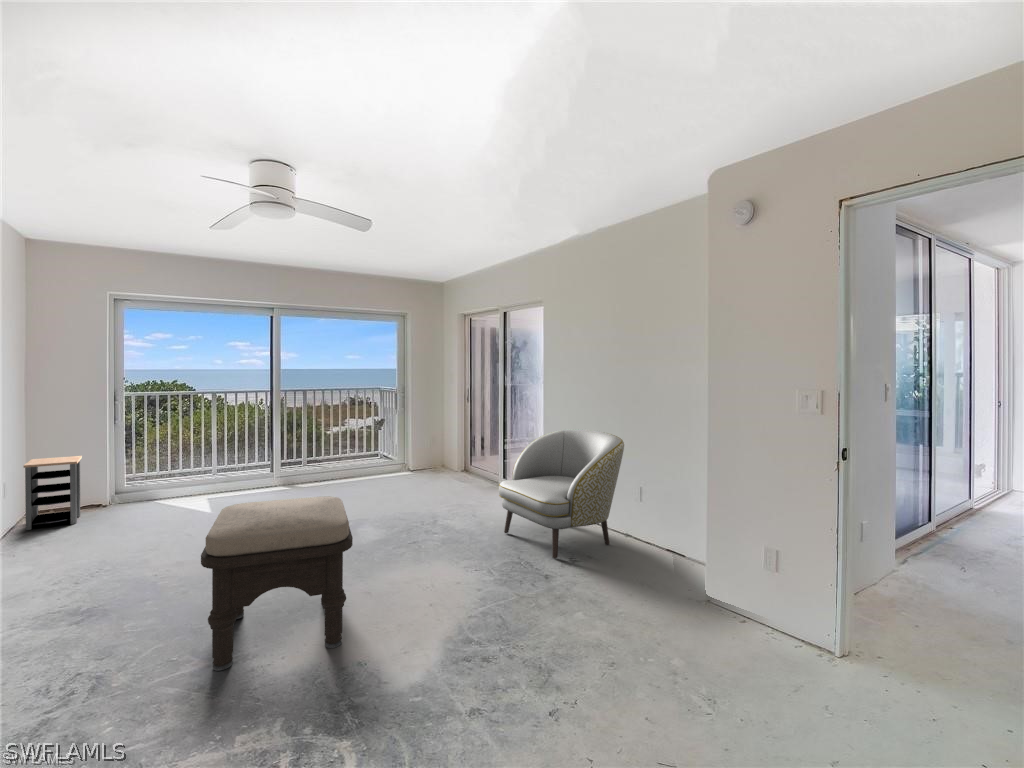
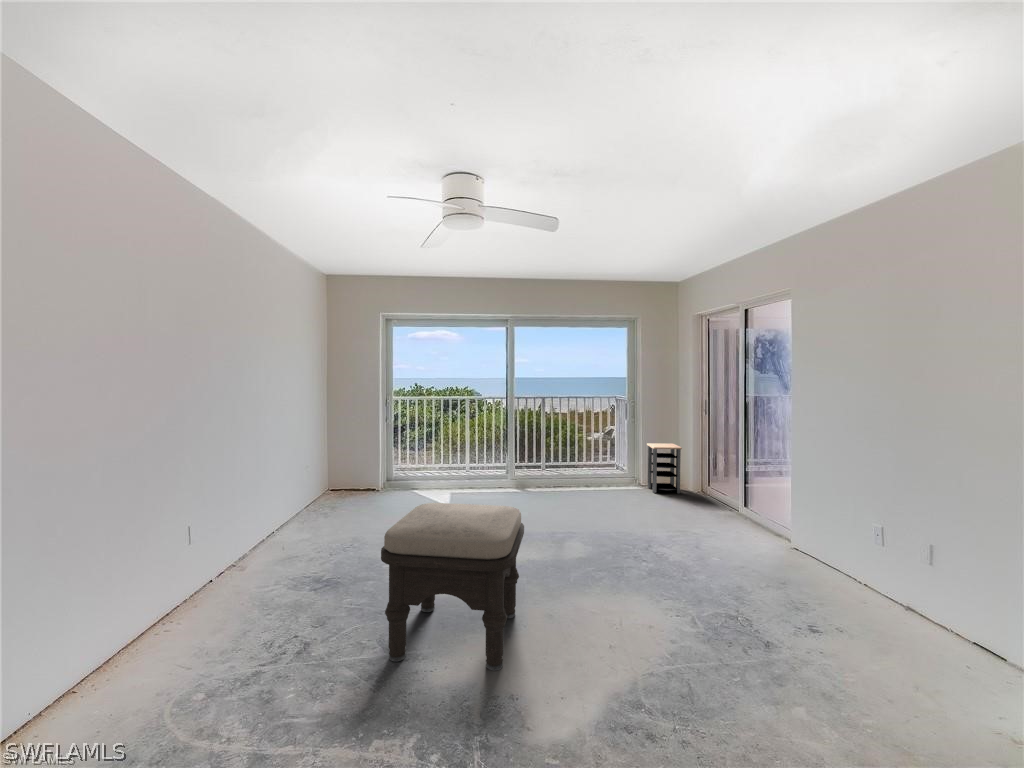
armchair: present [499,429,624,559] -> none [721,454,918,628]
side table: present [23,456,82,530] -> present [647,443,682,493]

